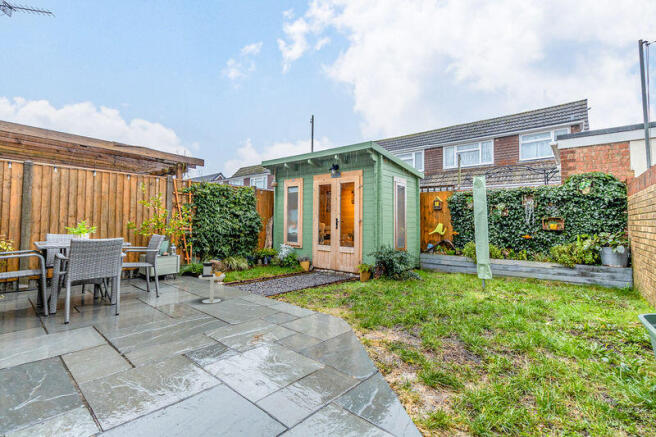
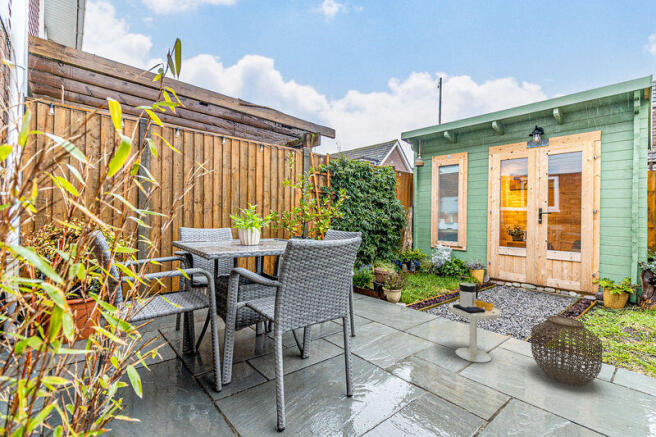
woven basket: none [226,277,255,309] -> present [531,316,602,386]

